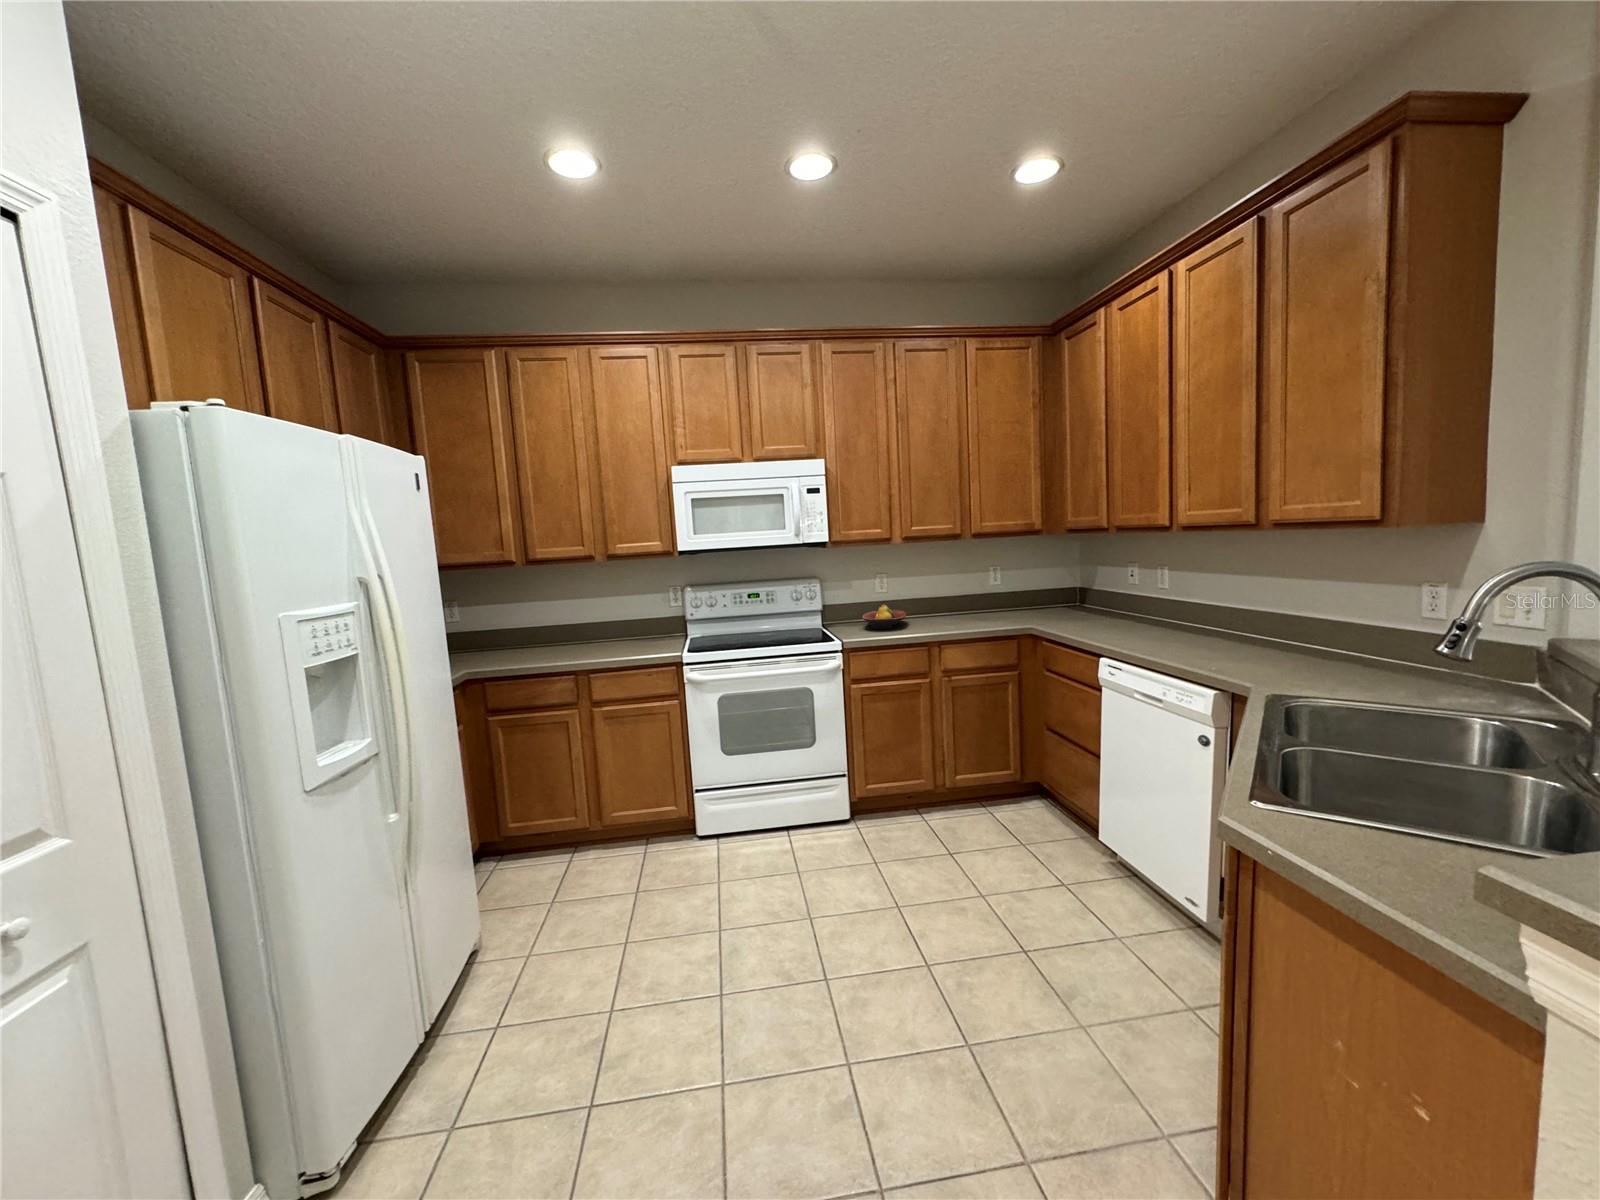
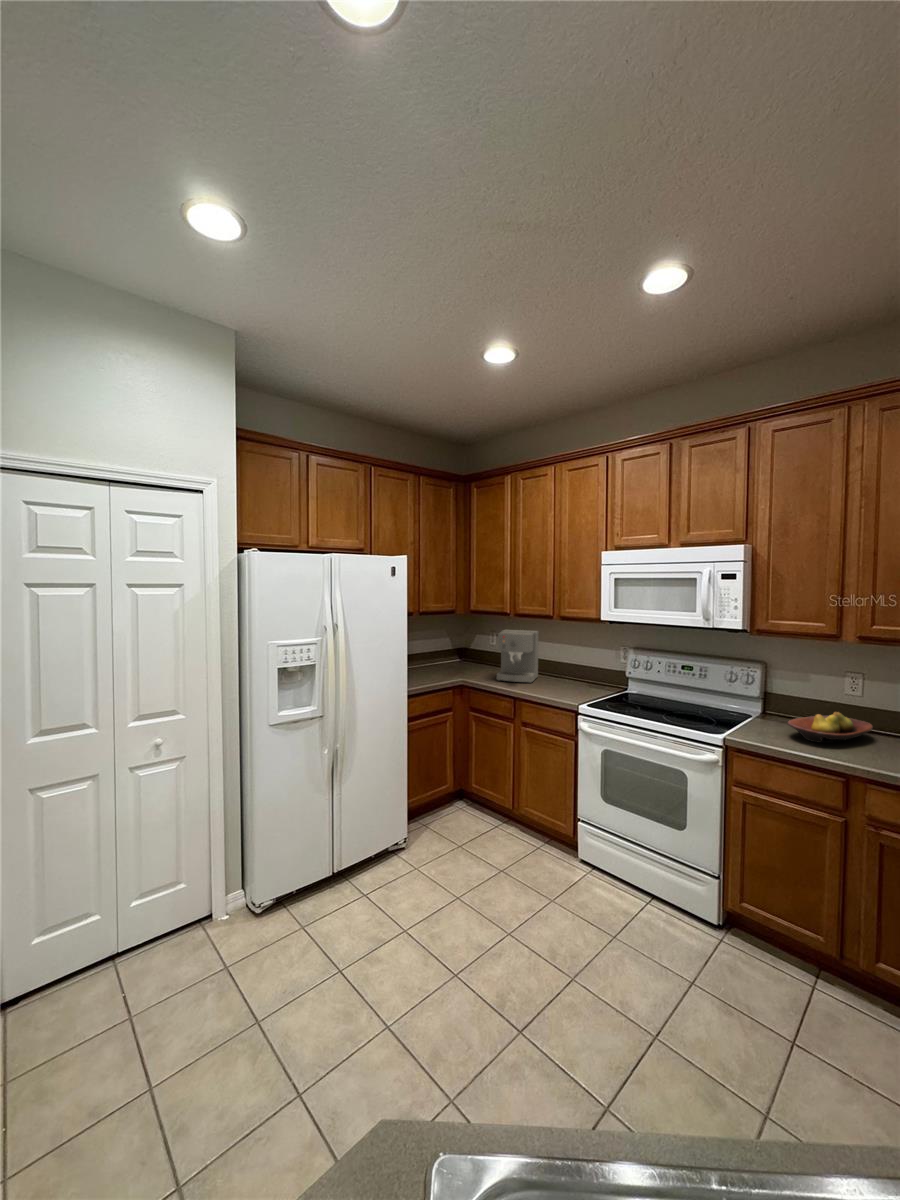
coffee maker: none [492,586,564,664] -> present [497,630,538,683]

